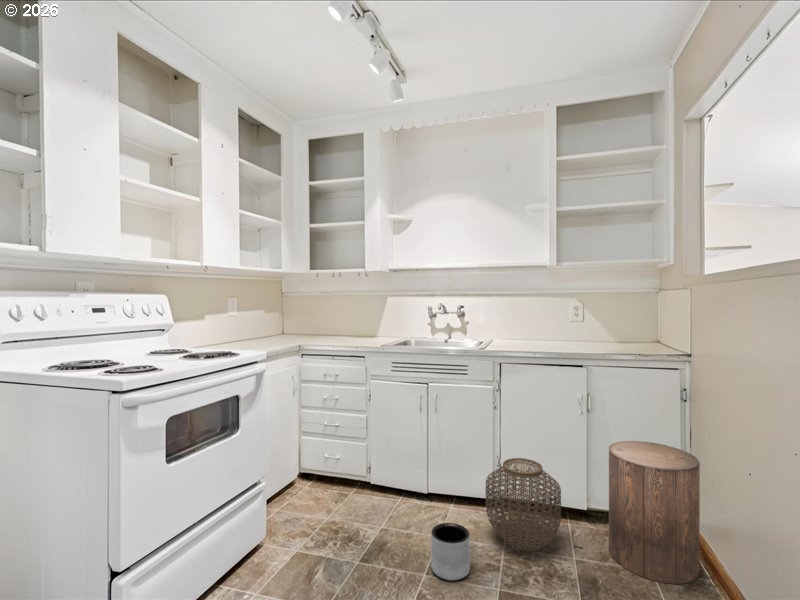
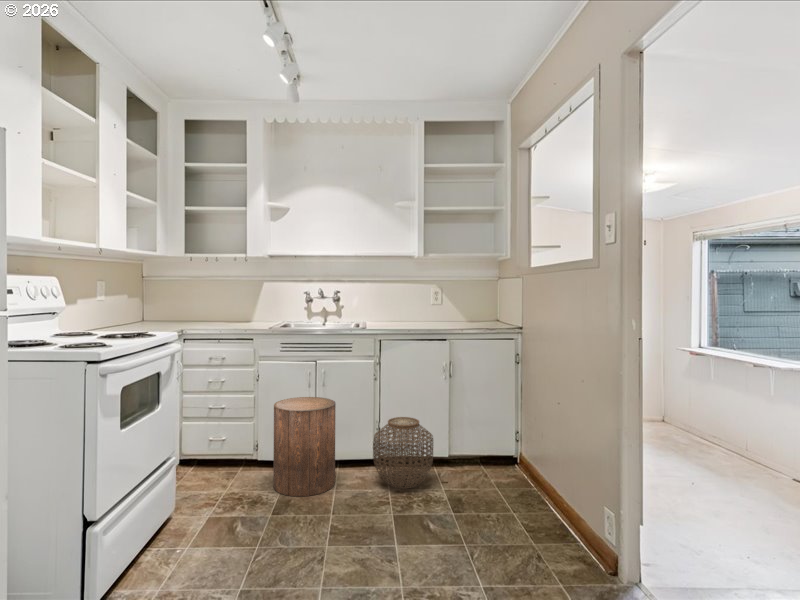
stool: present [609,441,700,584] -> present [273,397,336,496]
planter: present [431,523,470,580] -> none [335,472,368,514]

